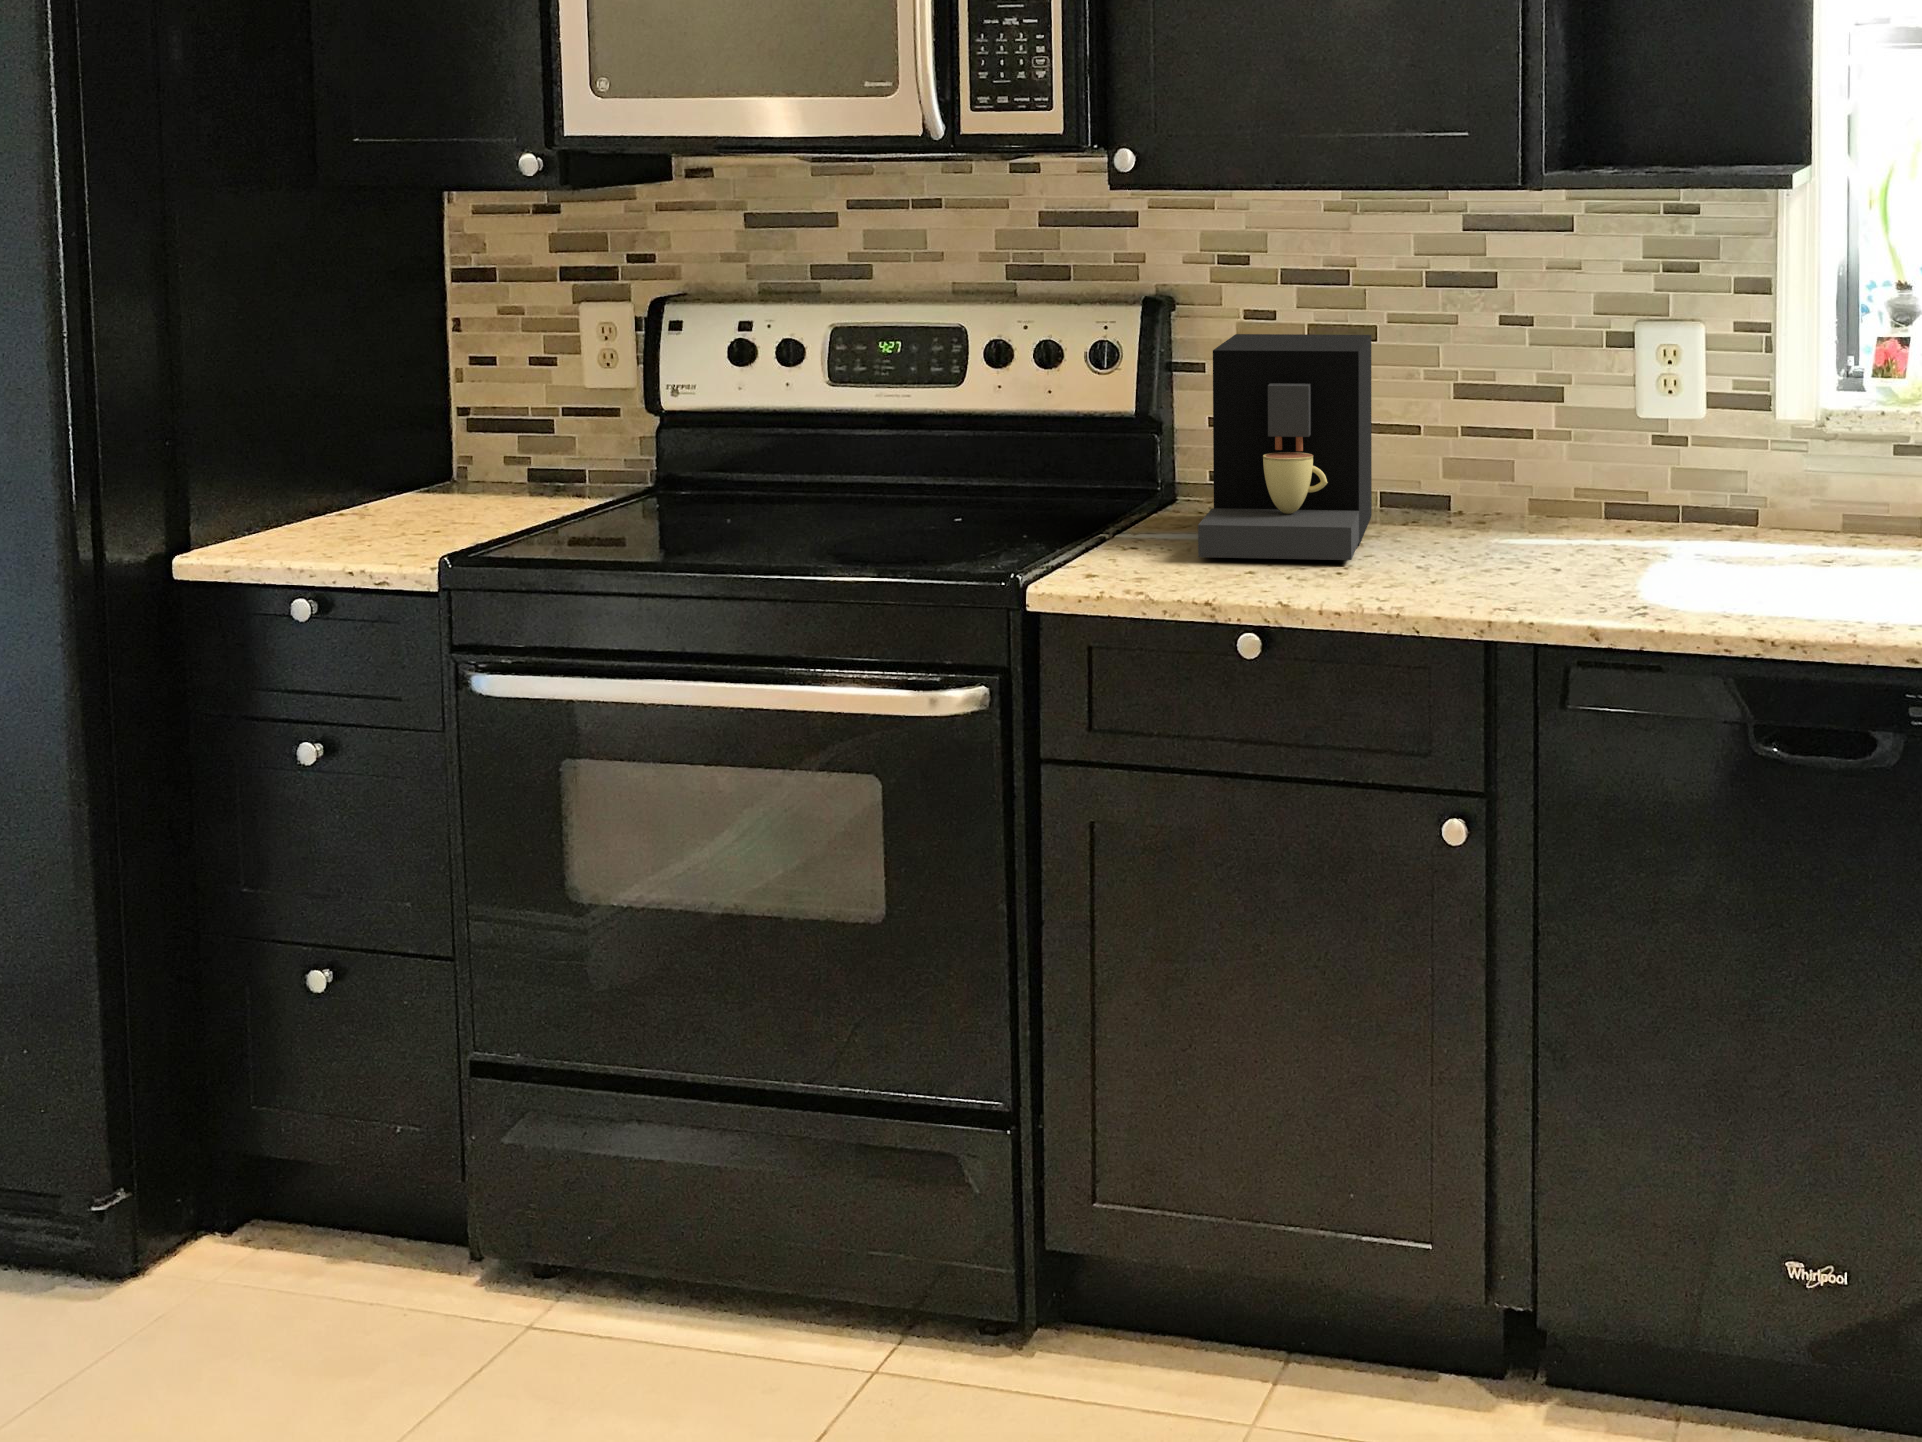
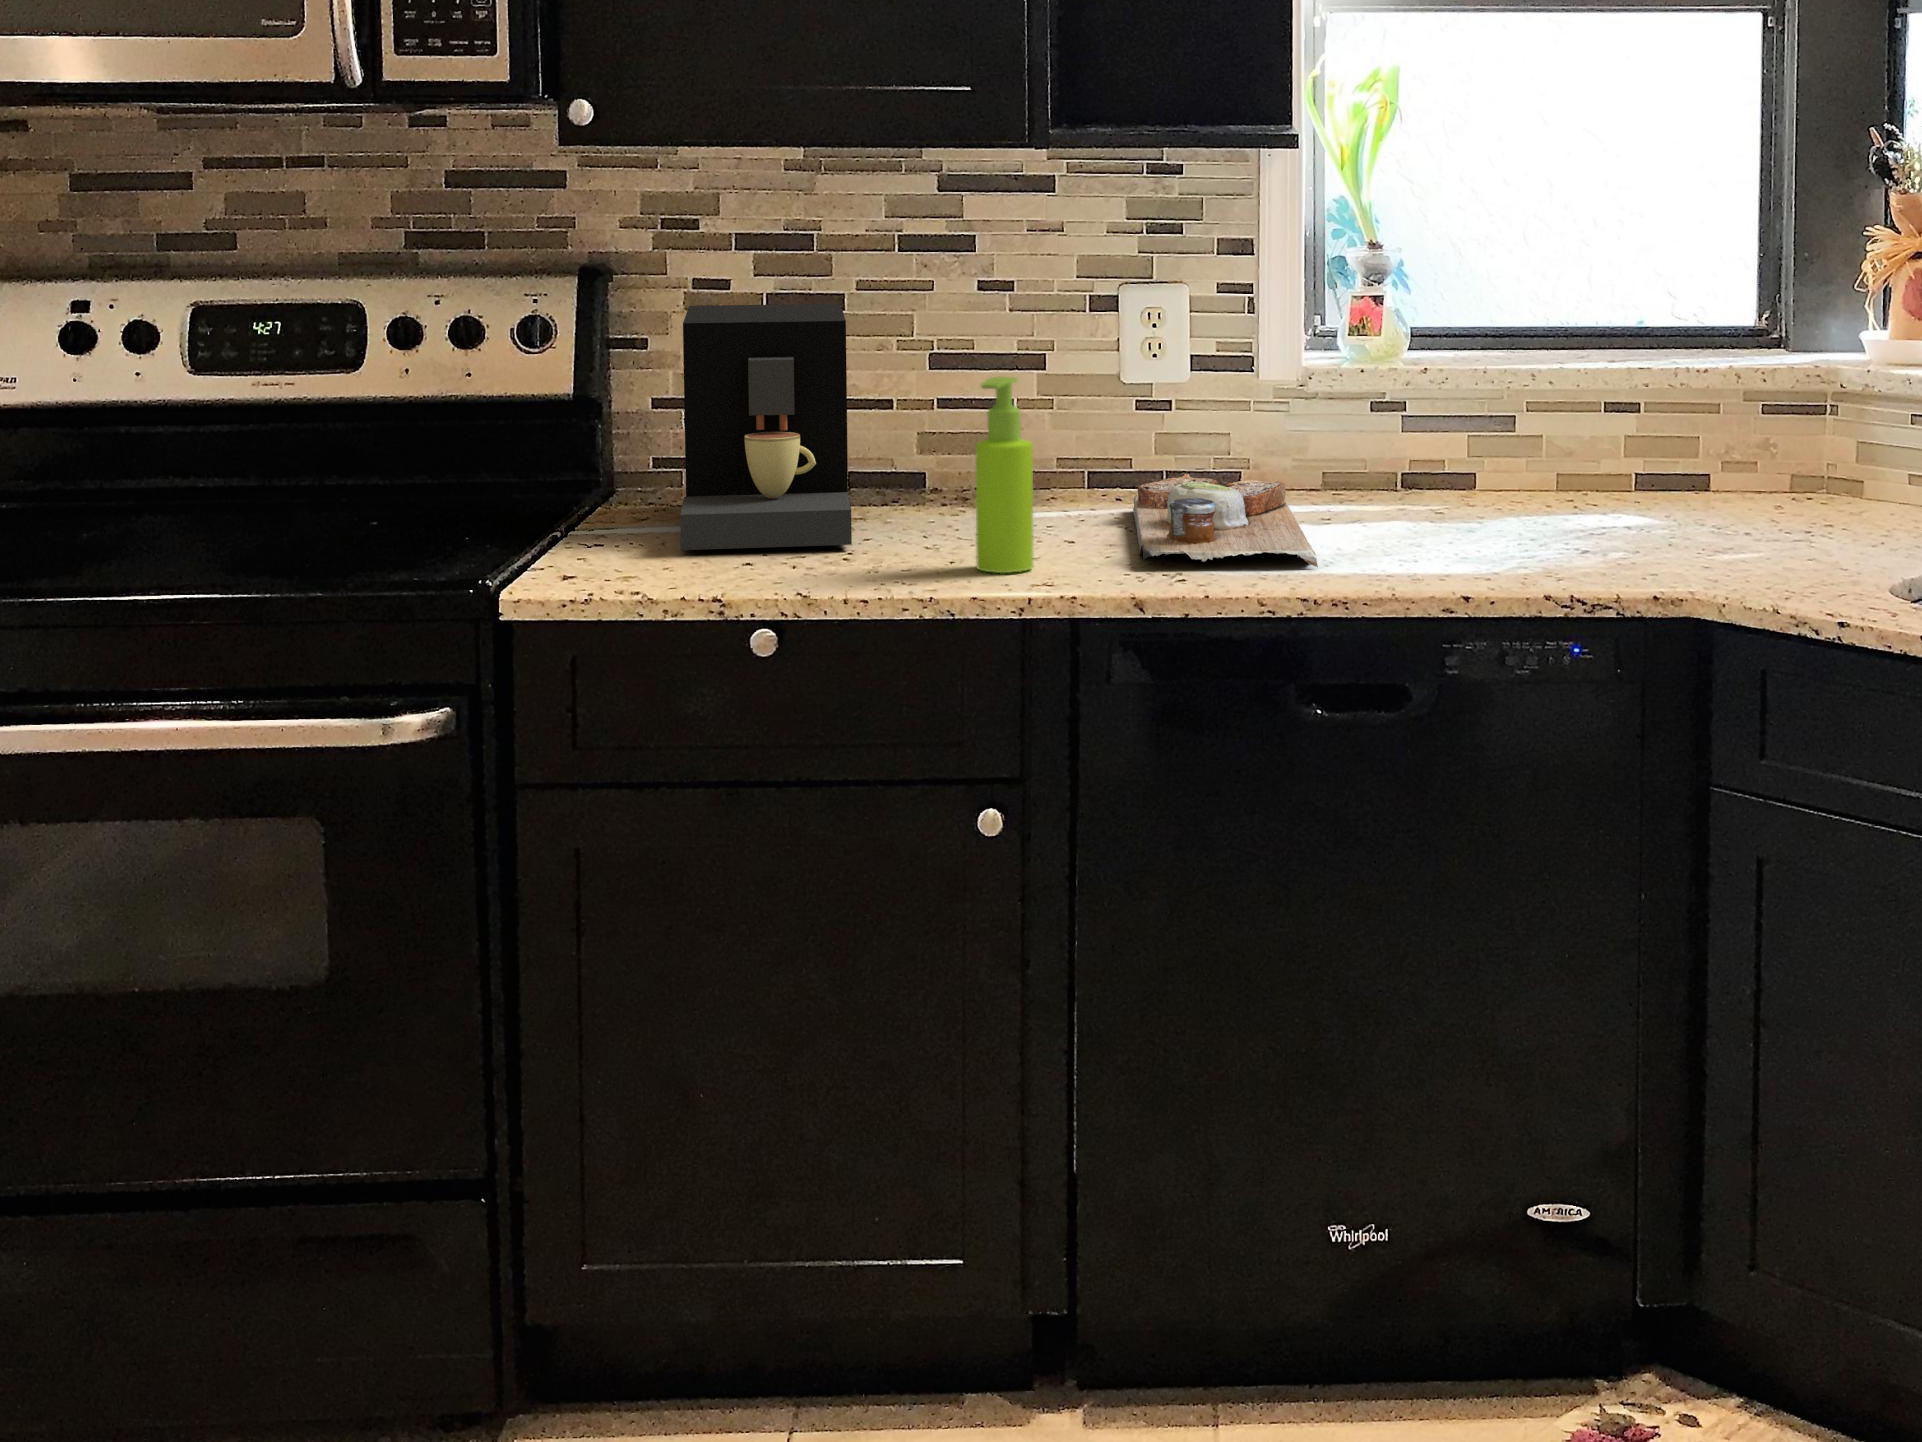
soap dispenser: none [1455,408,1510,595] -> present [976,377,1033,573]
cutting board: none [1614,507,1790,607] -> present [1133,474,1318,567]

